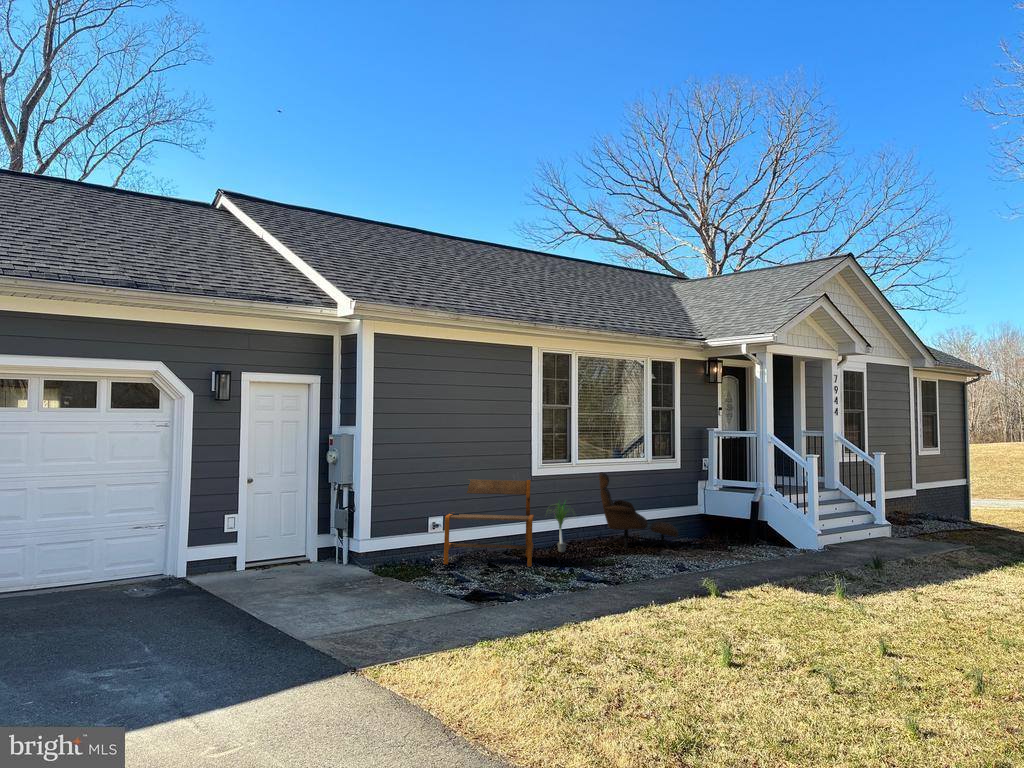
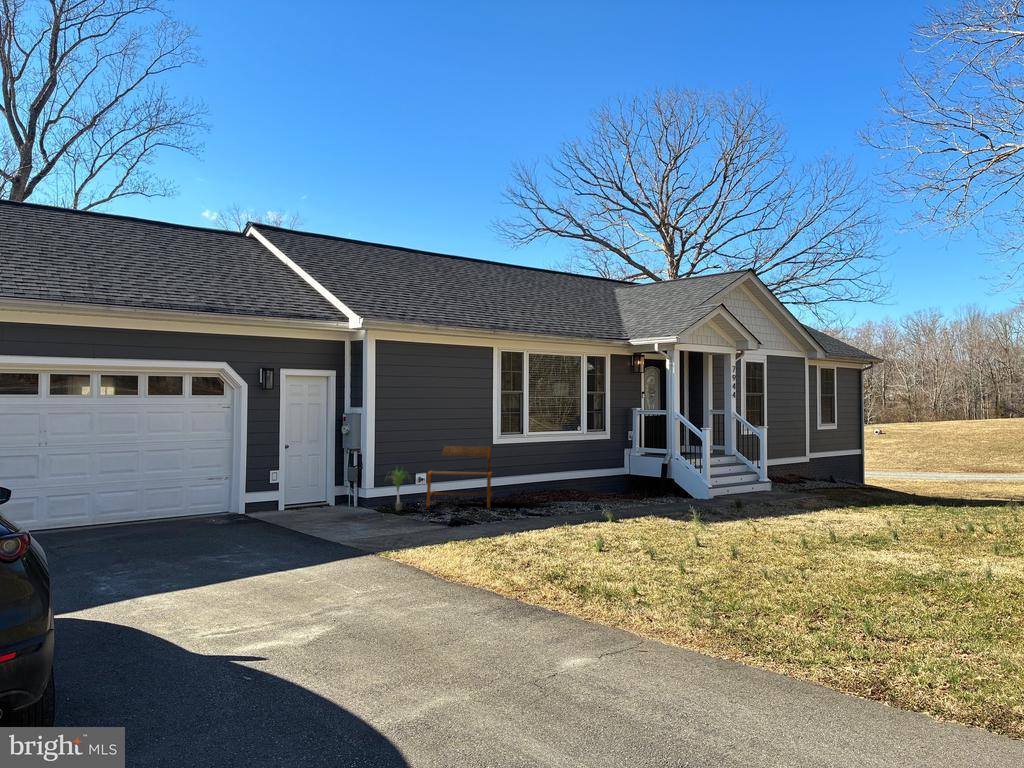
lounge chair: present [599,472,678,549] -> none [544,441,604,498]
potted plant: present [554,504,569,552] -> present [393,469,405,510]

